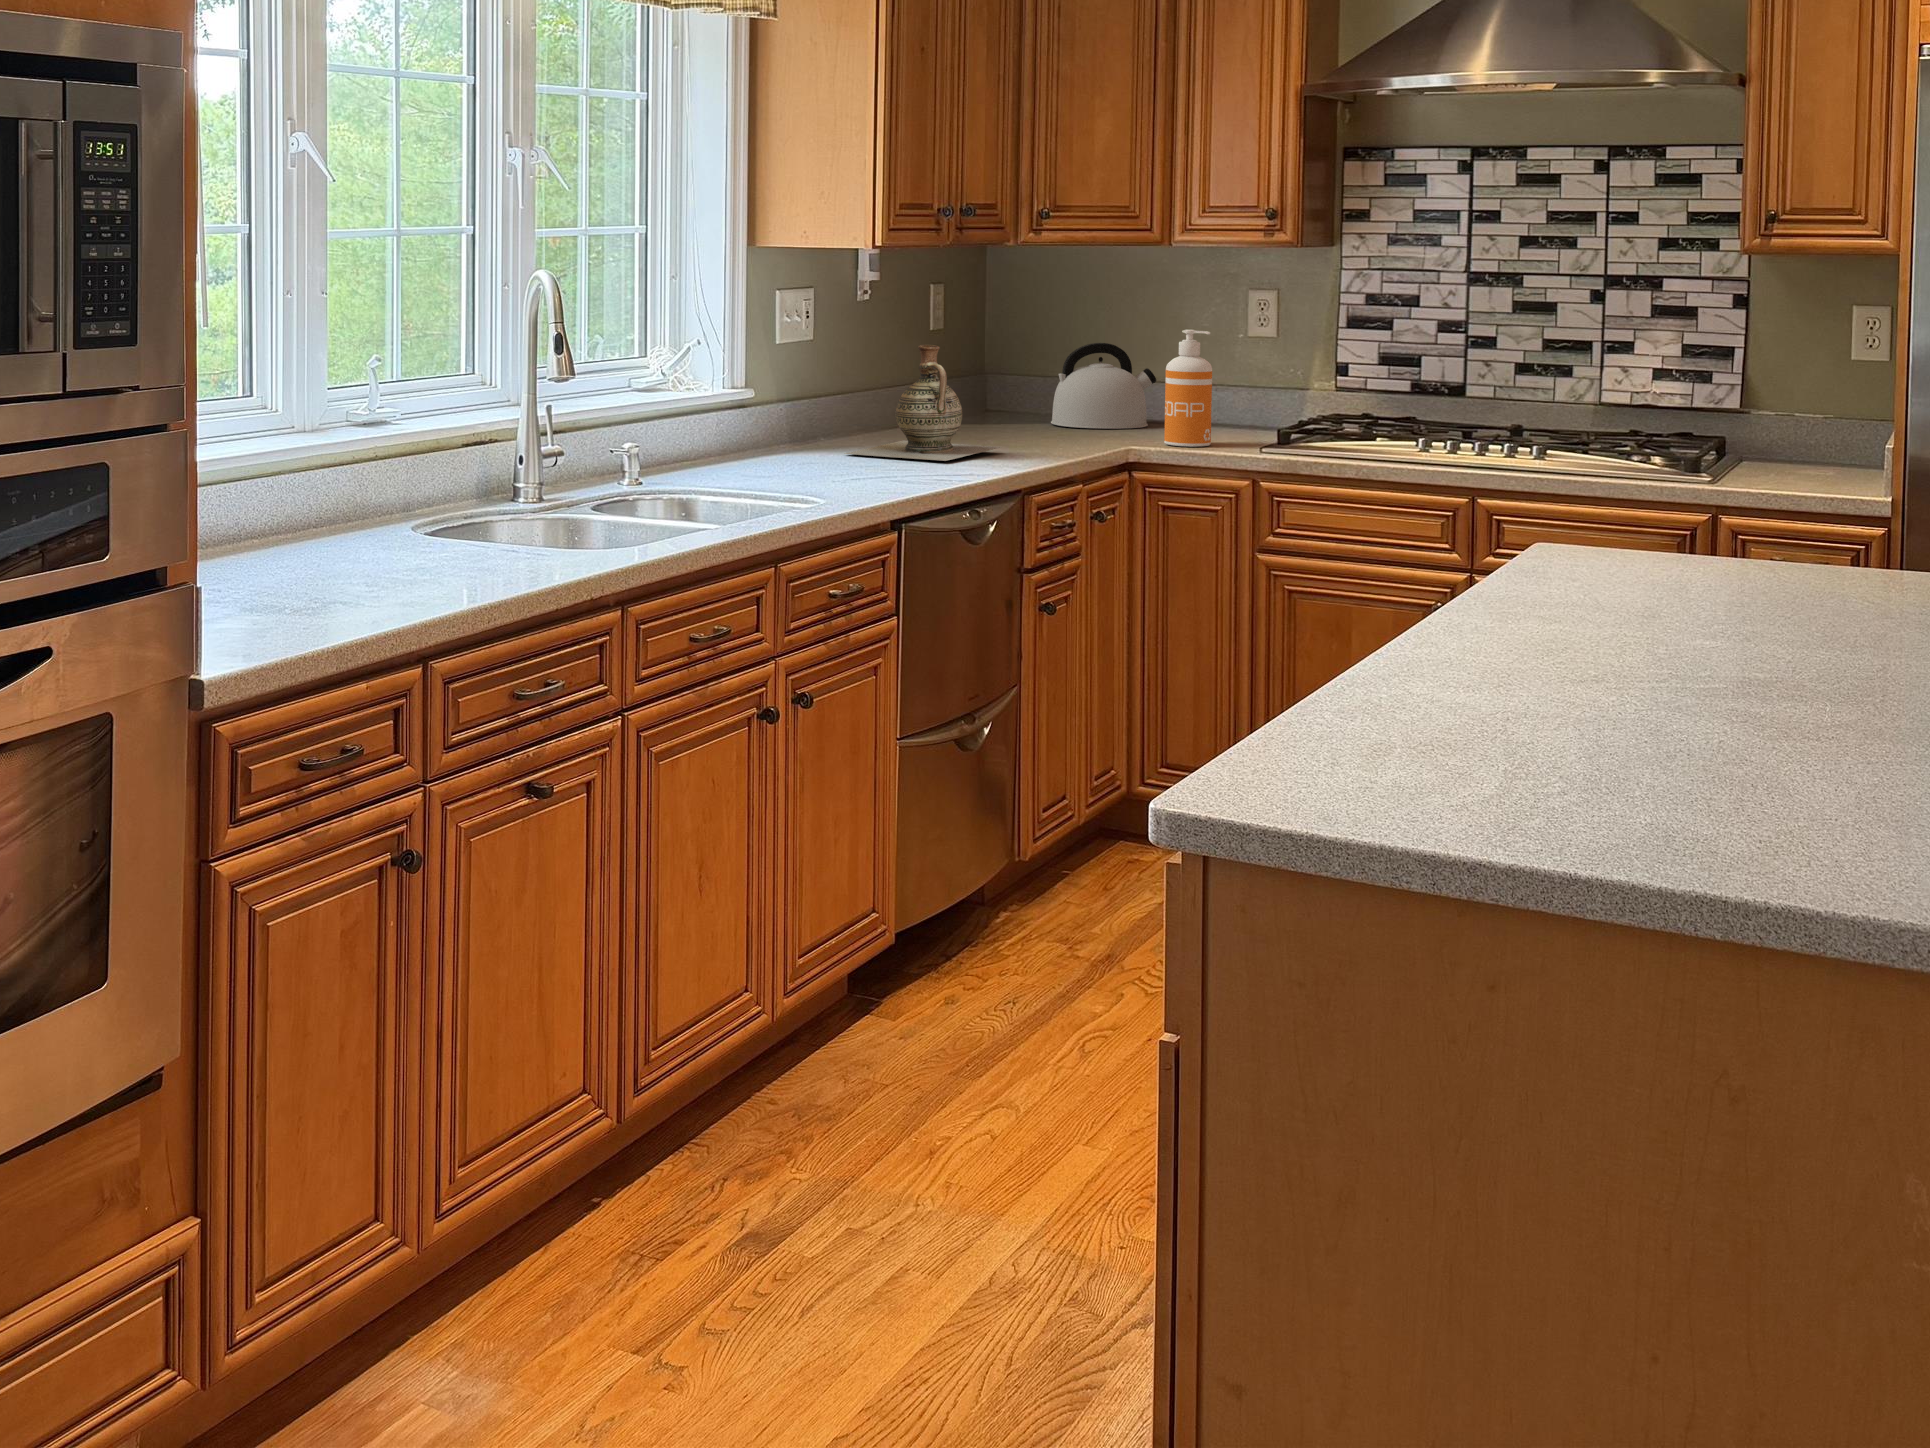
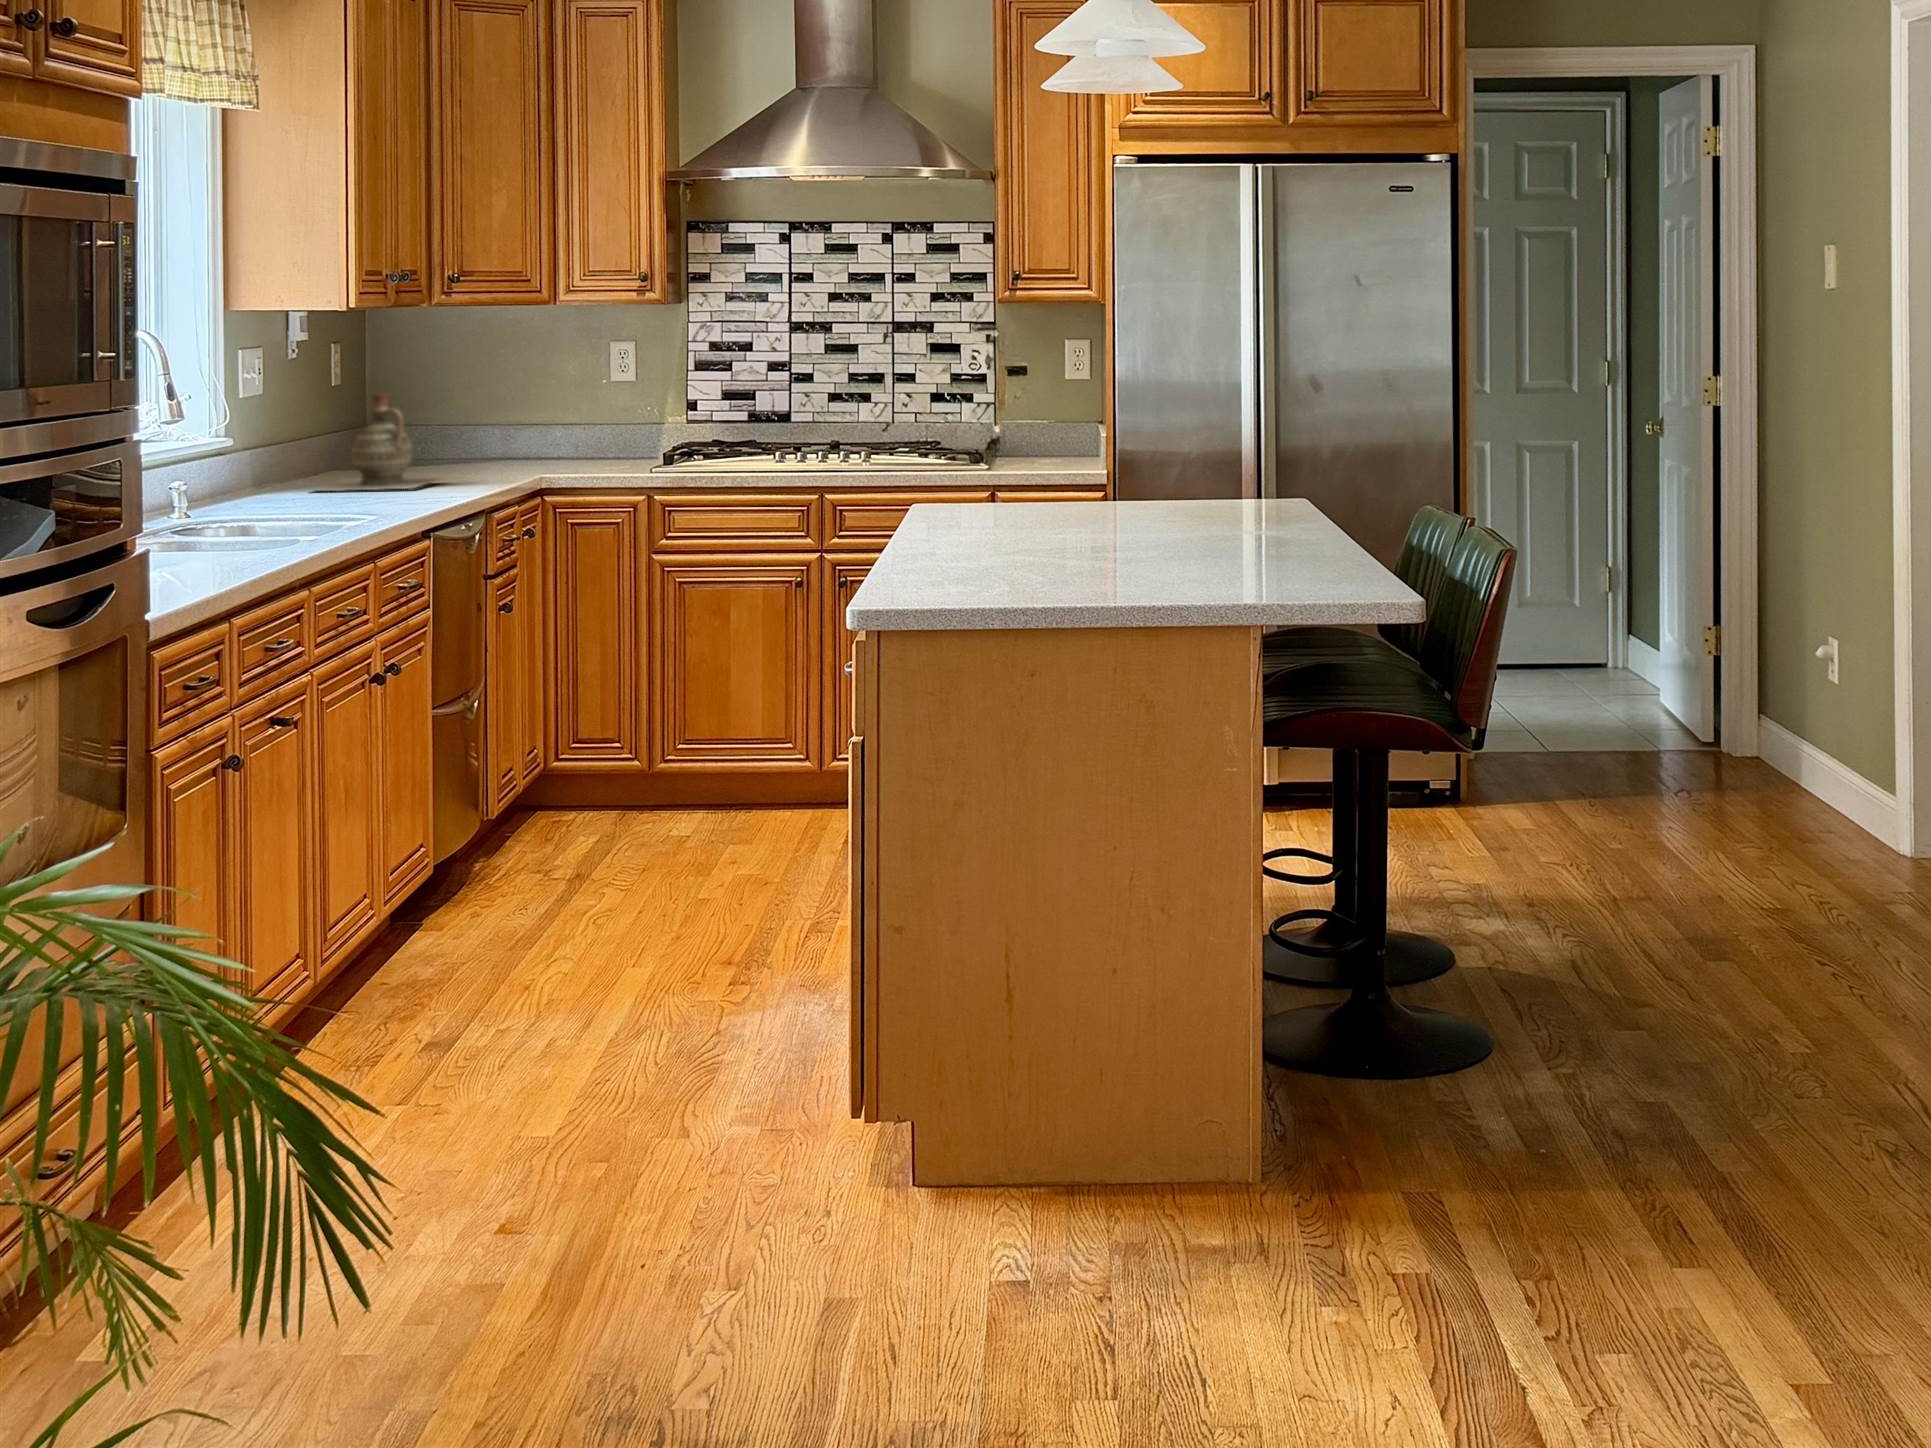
soap dispenser: present [1164,330,1212,447] -> none [569,373,610,470]
kettle: present [1051,343,1156,429] -> none [439,391,534,465]

